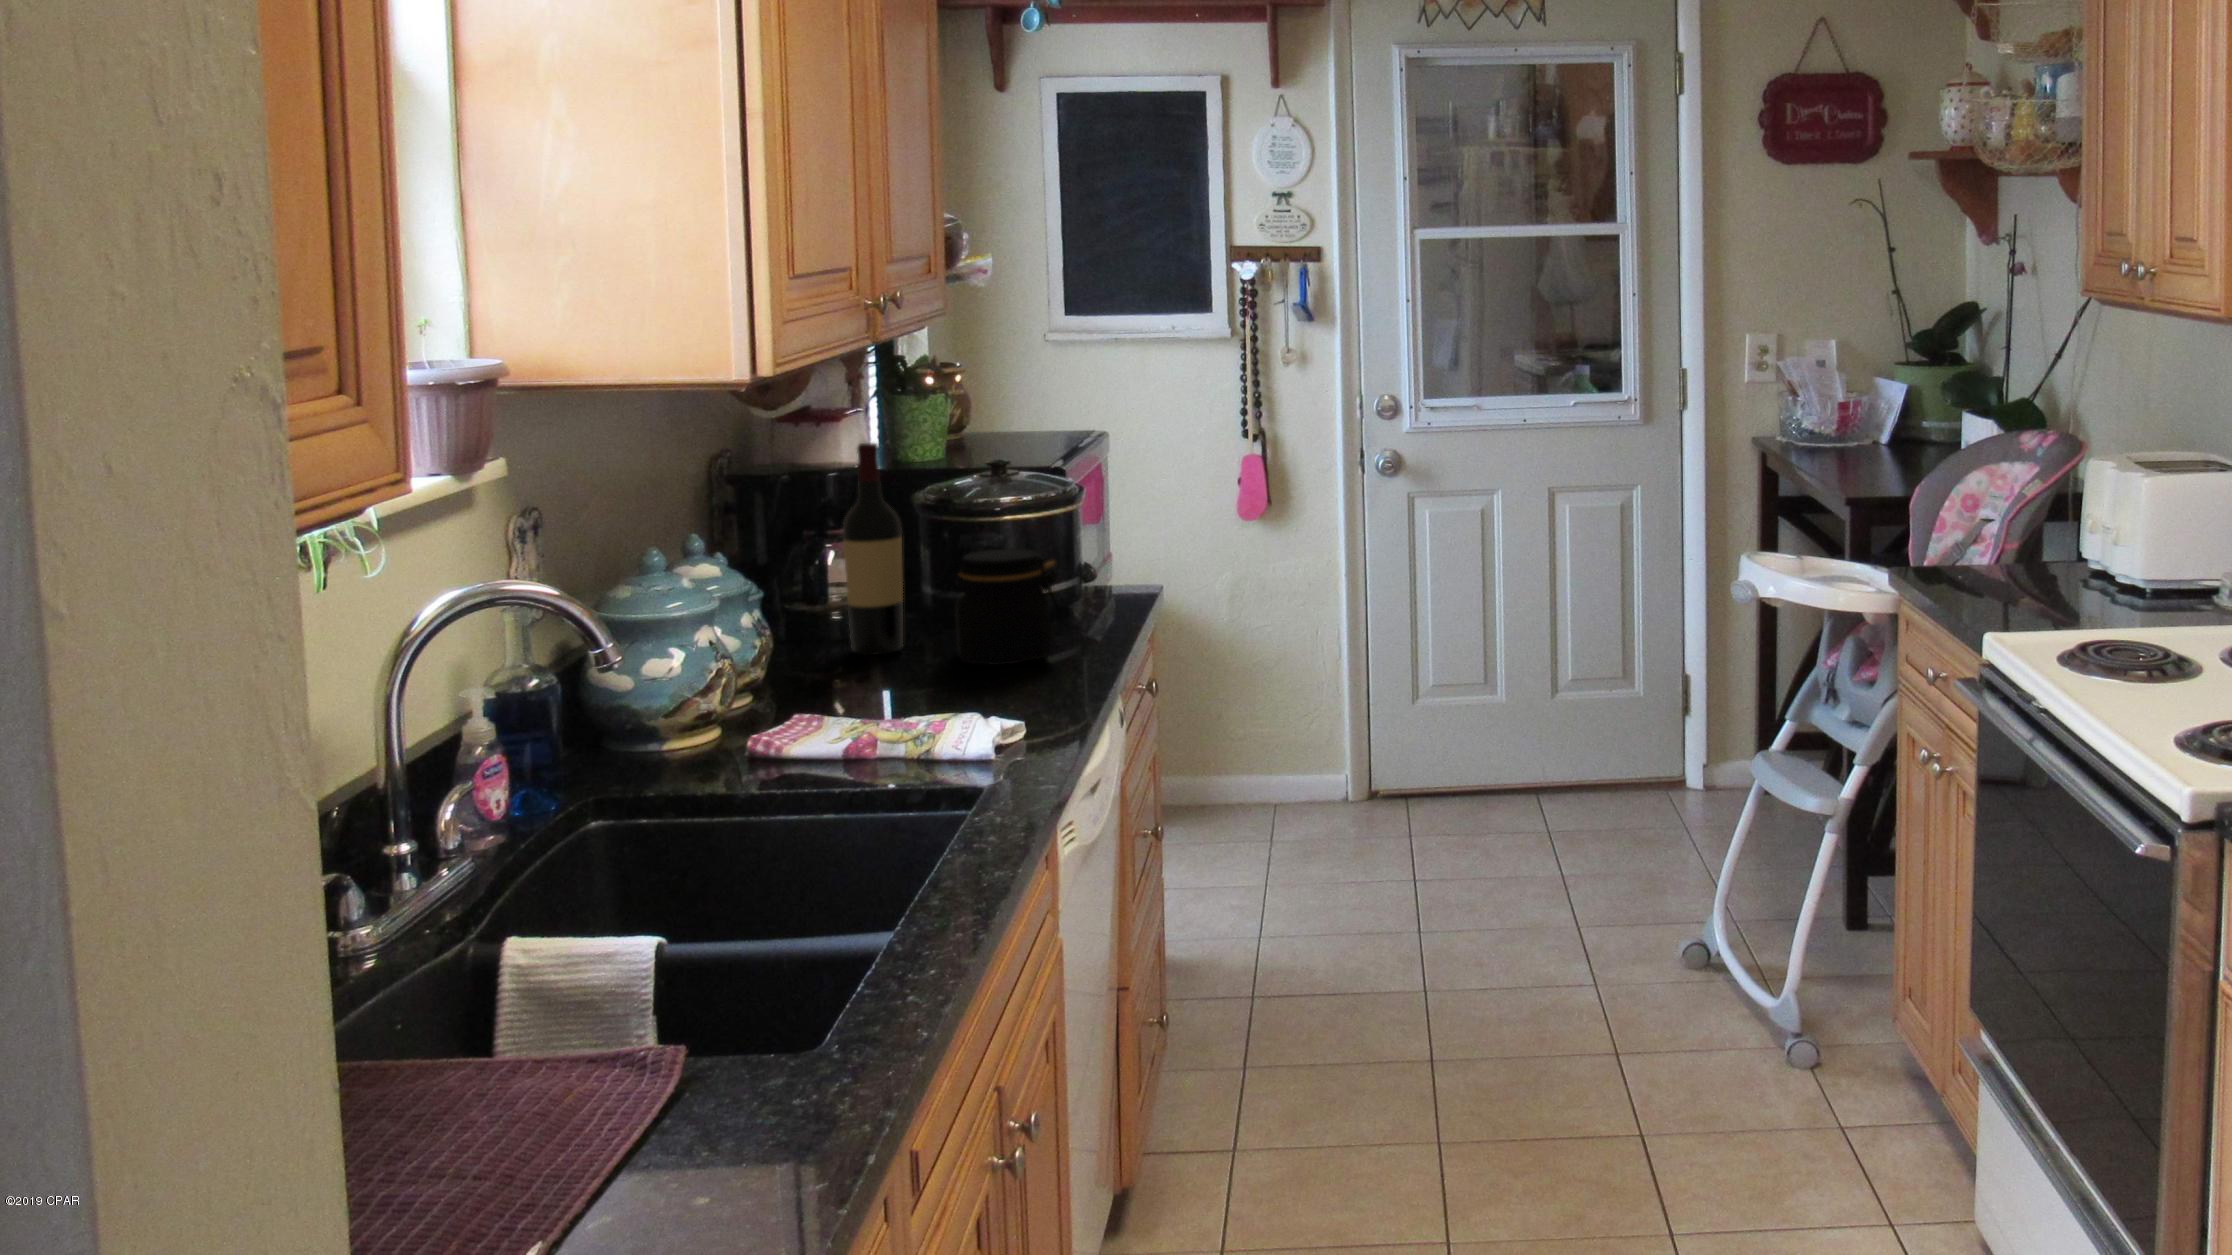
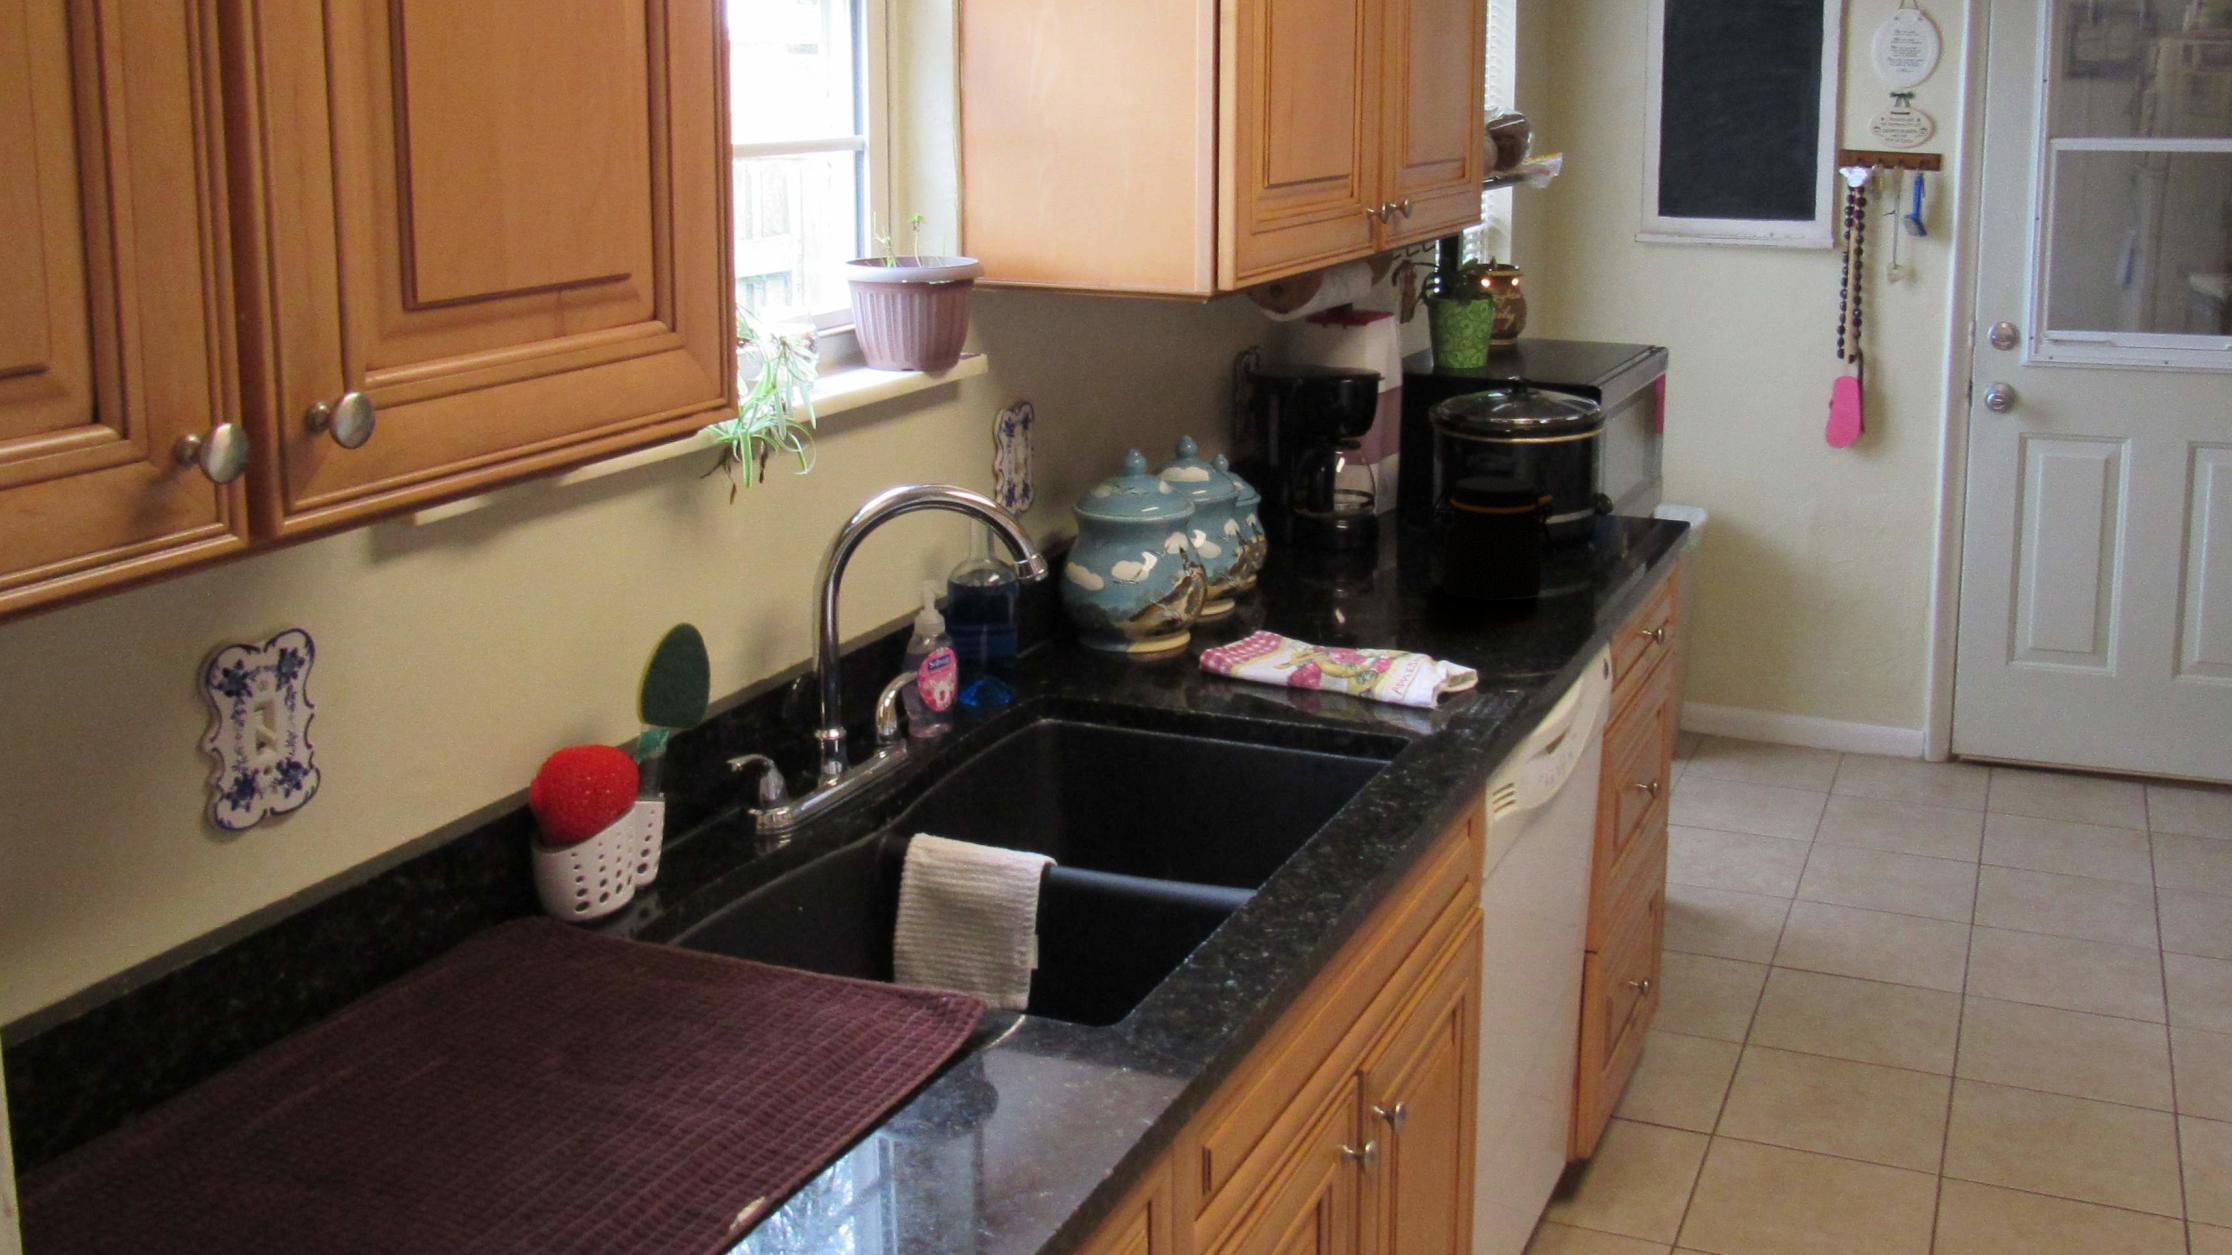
wine bottle: present [843,443,903,655] -> none [1344,353,1402,572]

